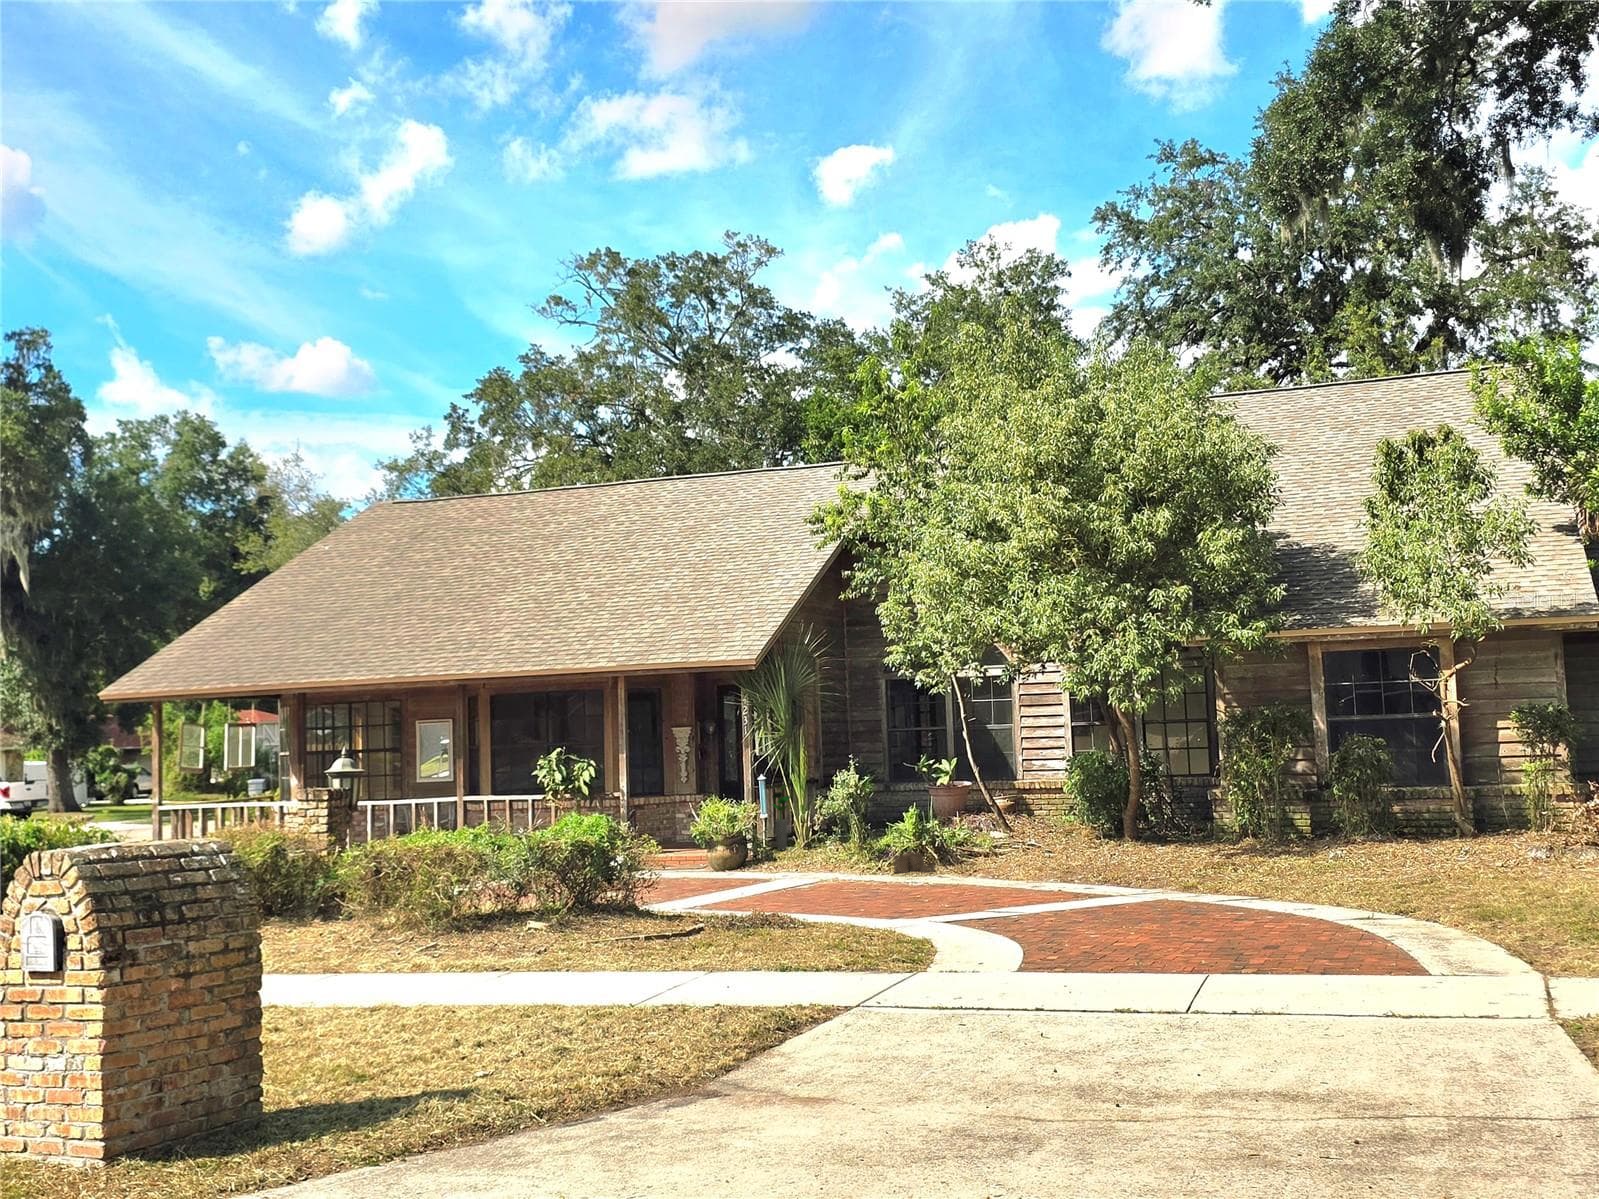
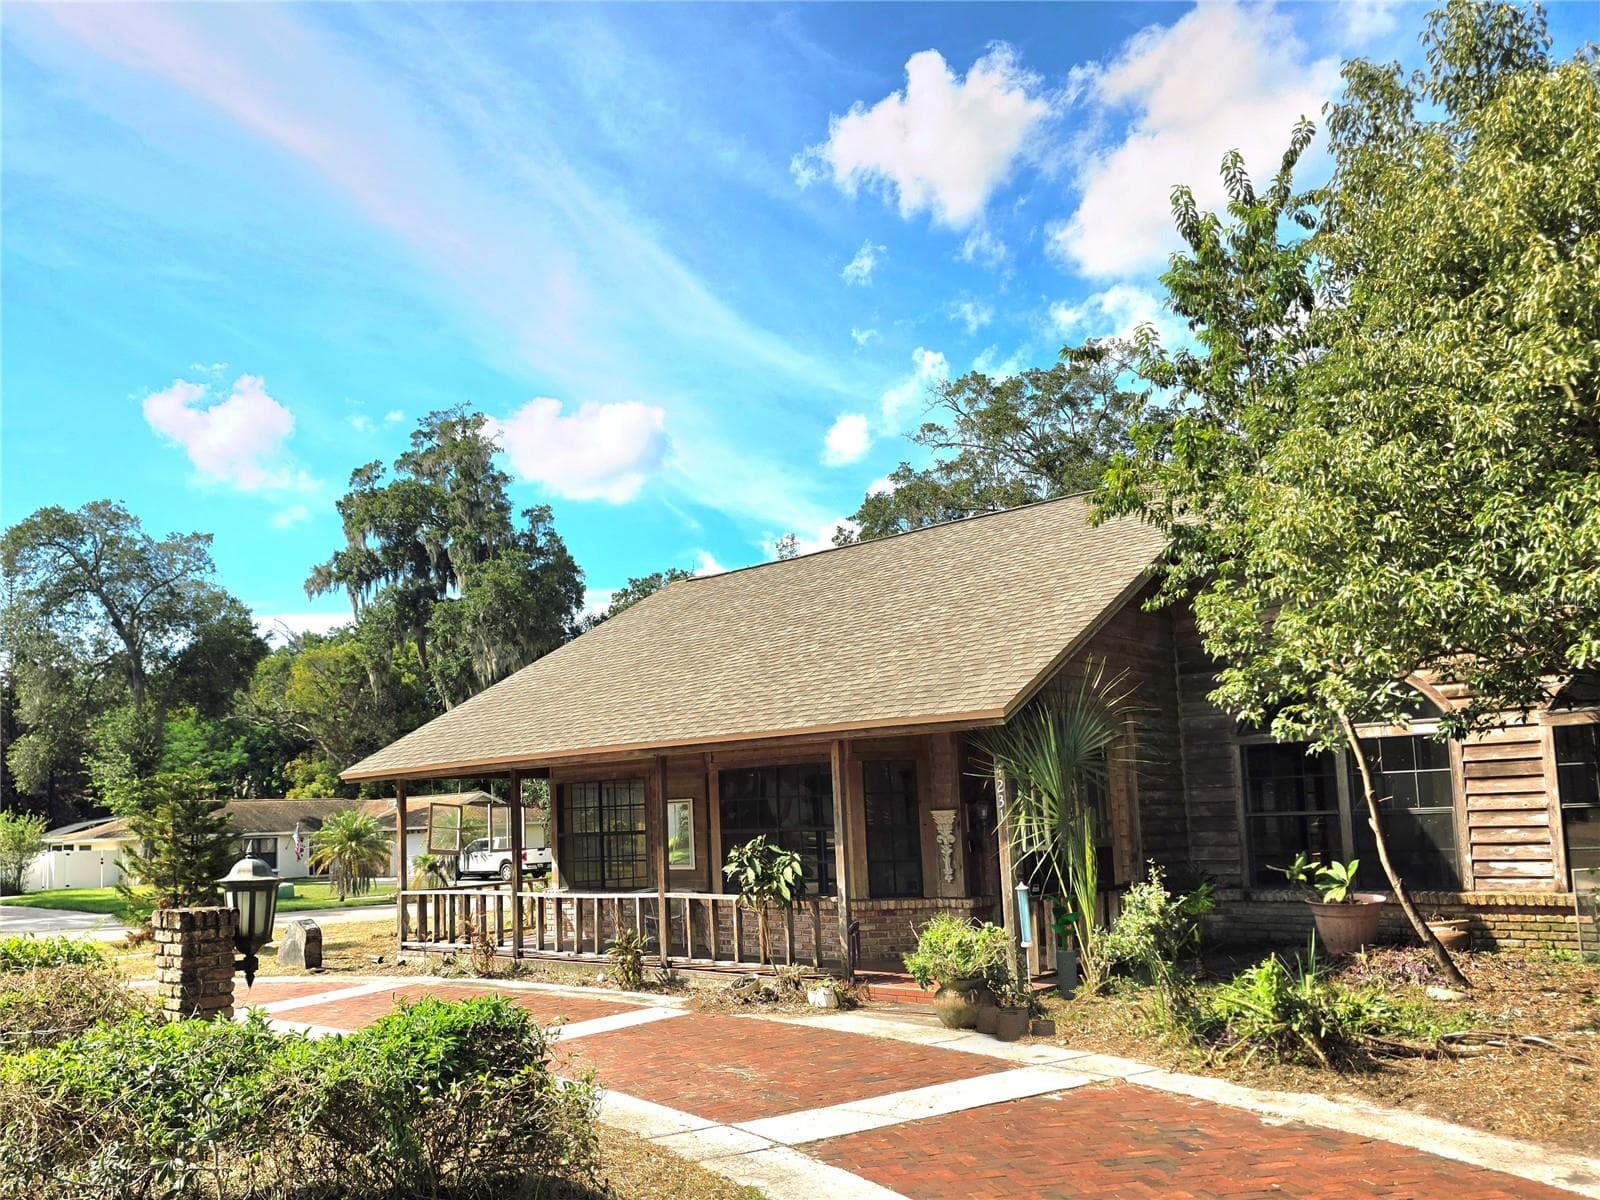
woven basket: present [894,851,935,873] -> present [976,1003,1056,1041]

